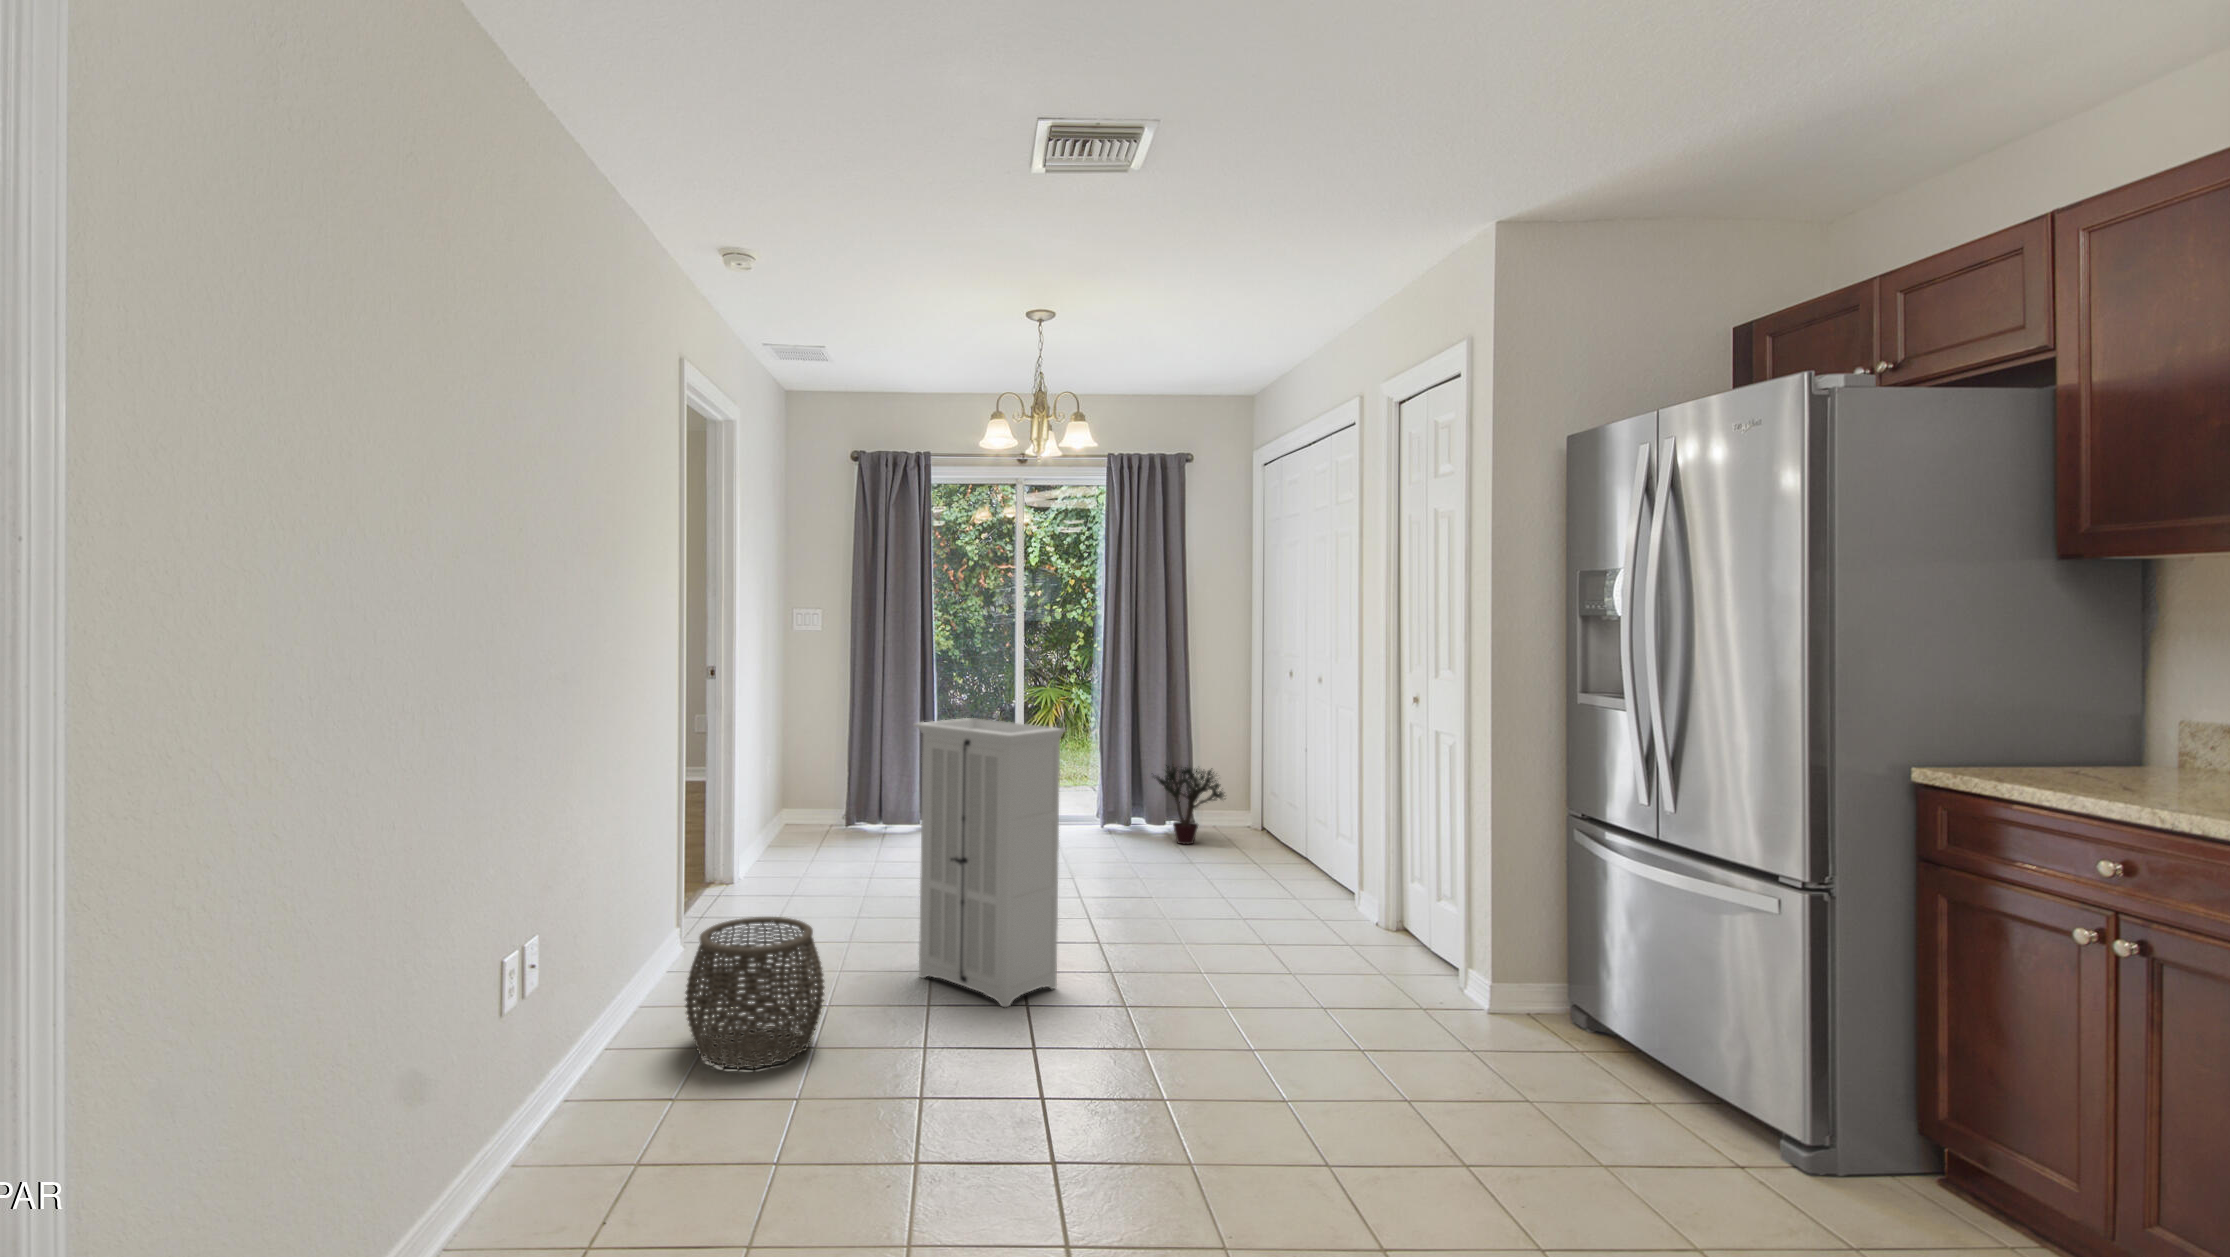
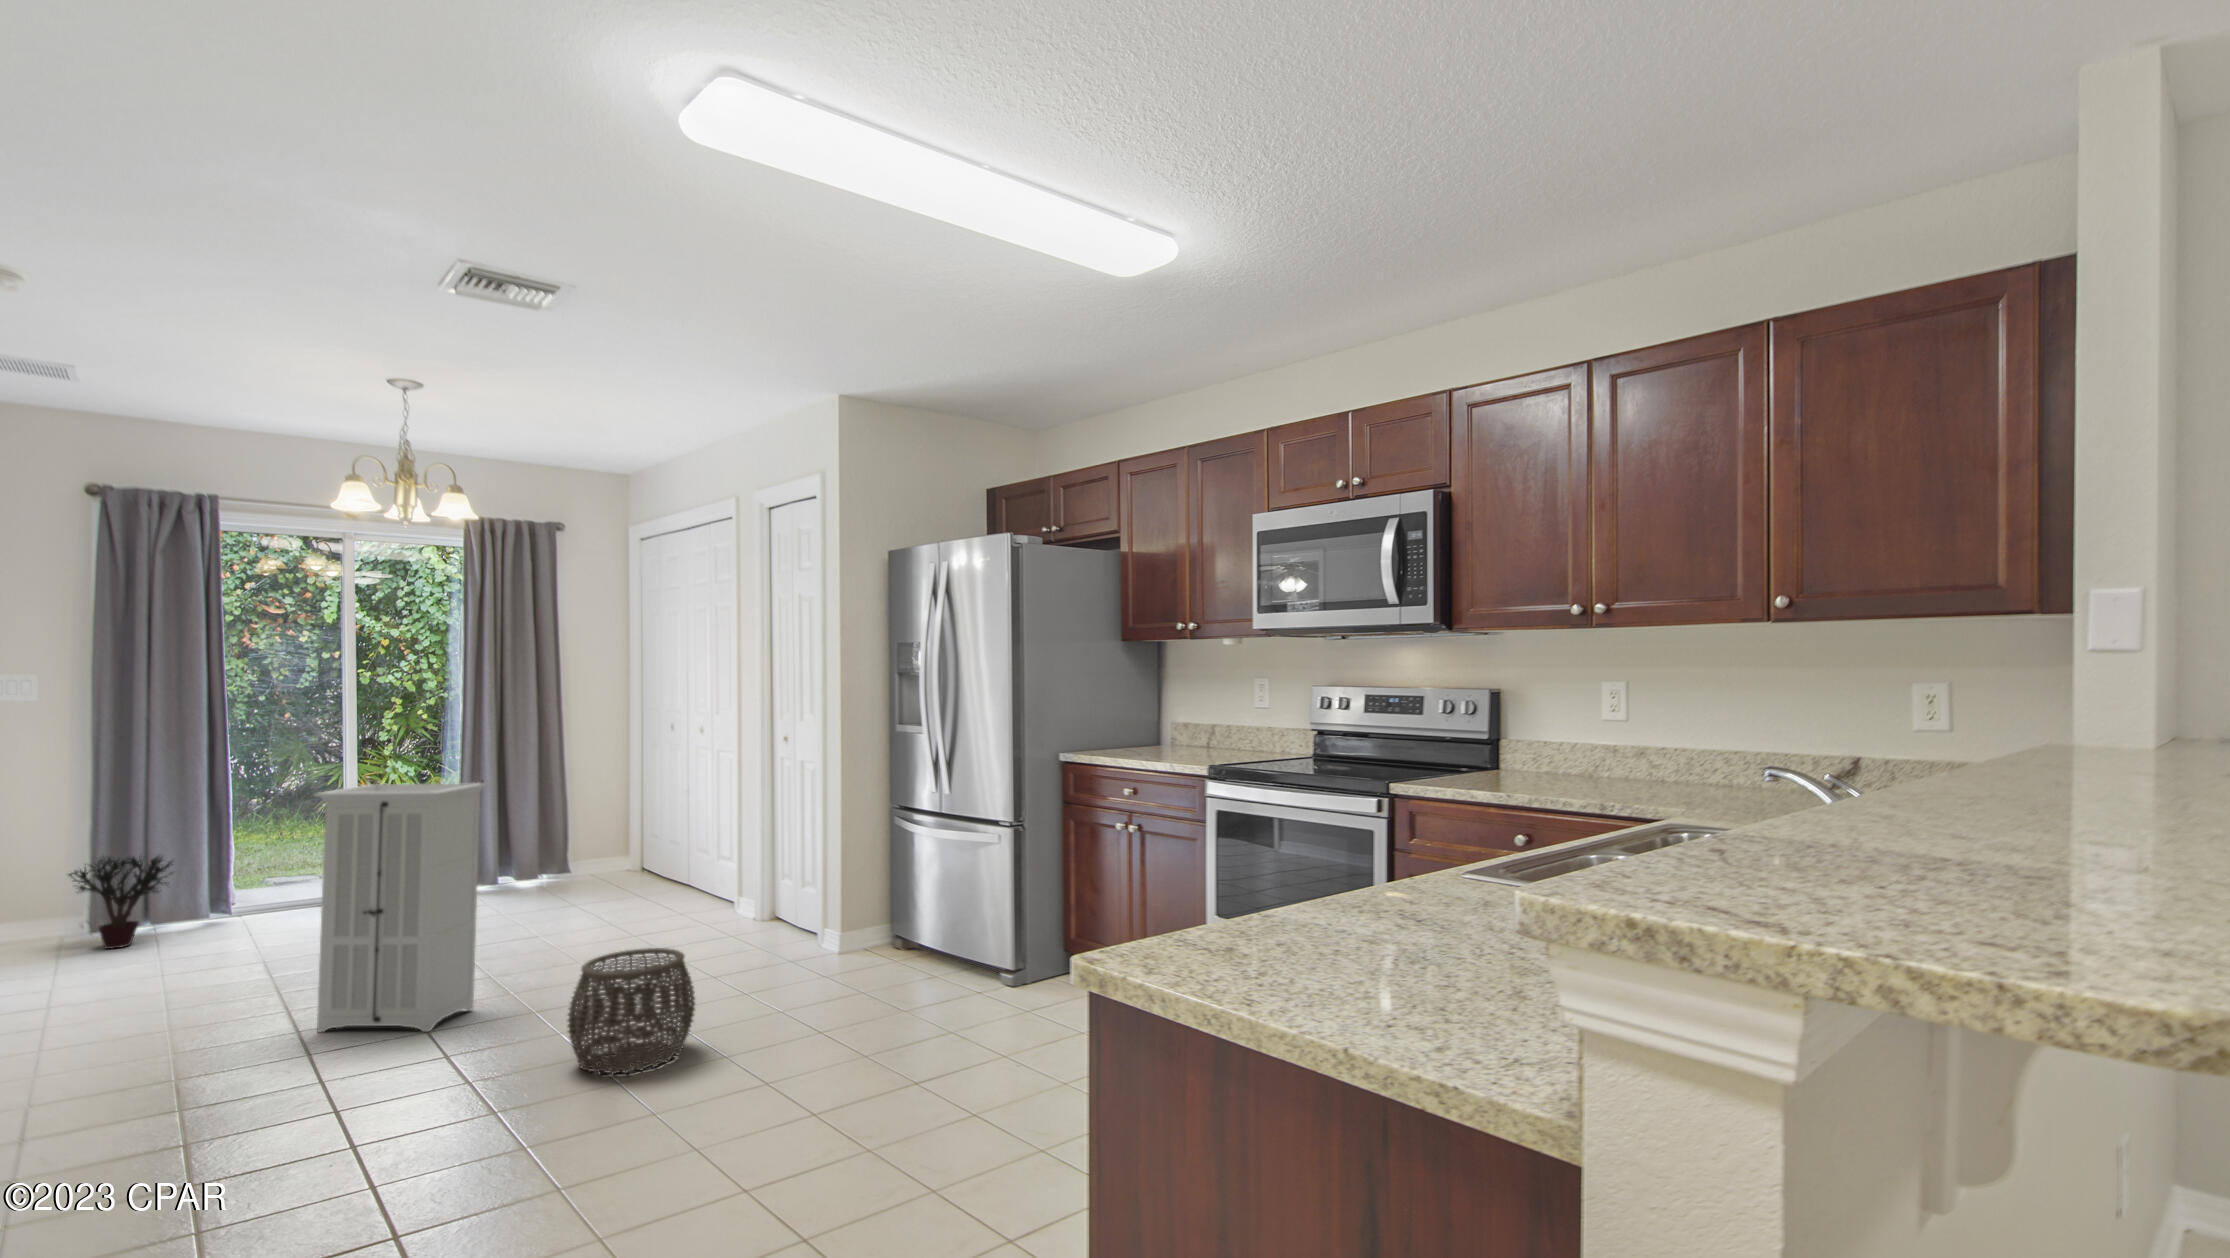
potted plant: present [1155,765,1224,844] -> present [69,856,172,949]
woven basket: present [685,917,825,1069] -> present [568,948,695,1074]

